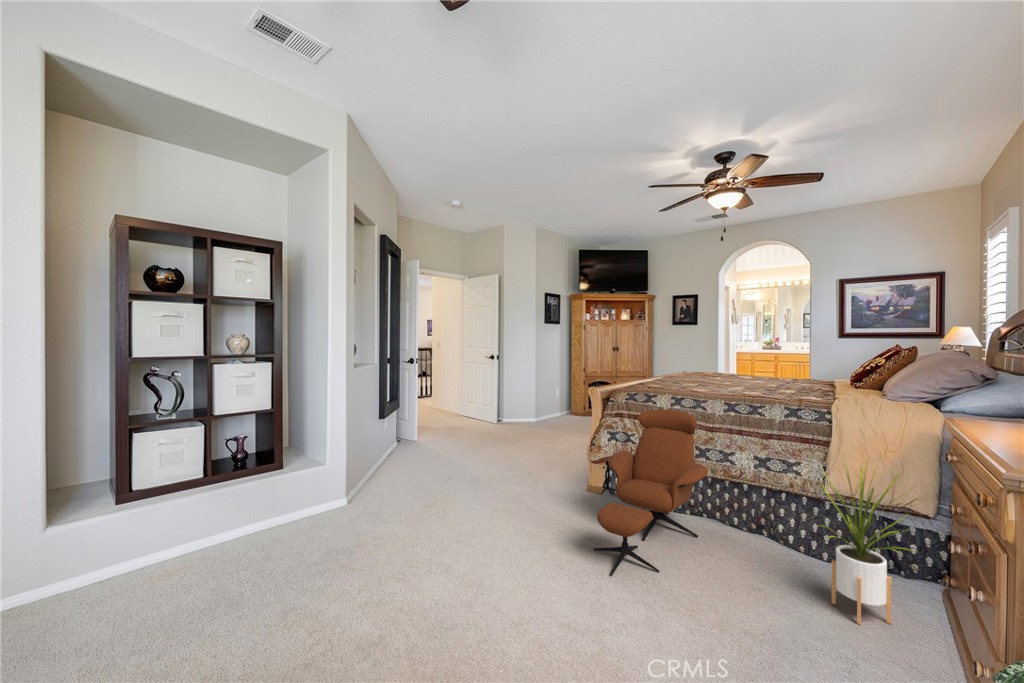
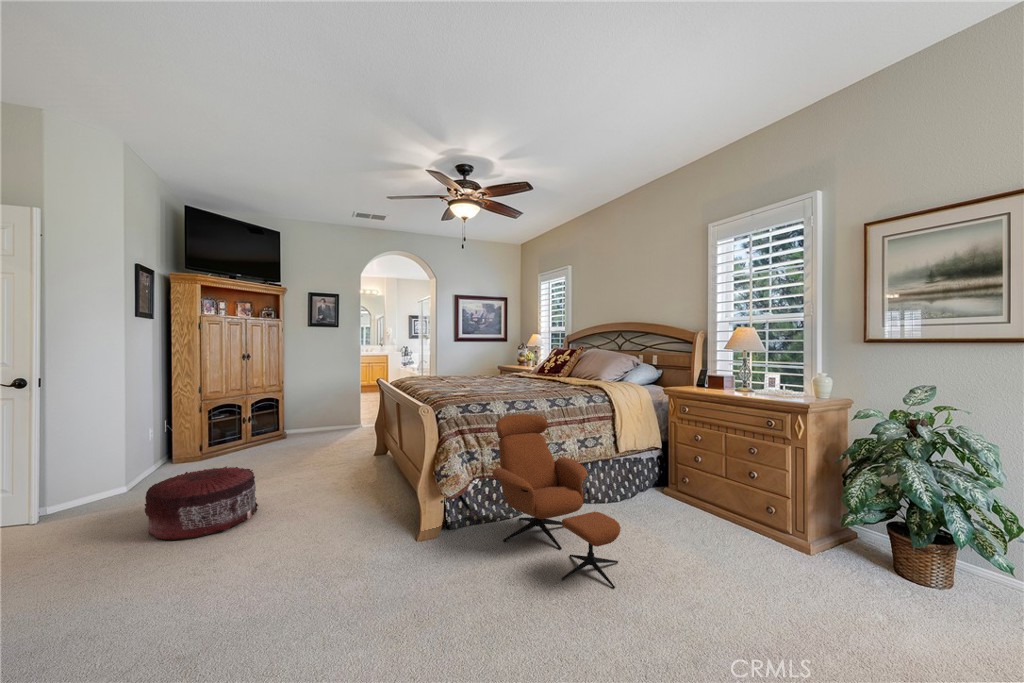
pouf: none [501,413,554,448] -> present [145,466,258,540]
house plant: present [820,466,908,625] -> none [654,418,716,526]

